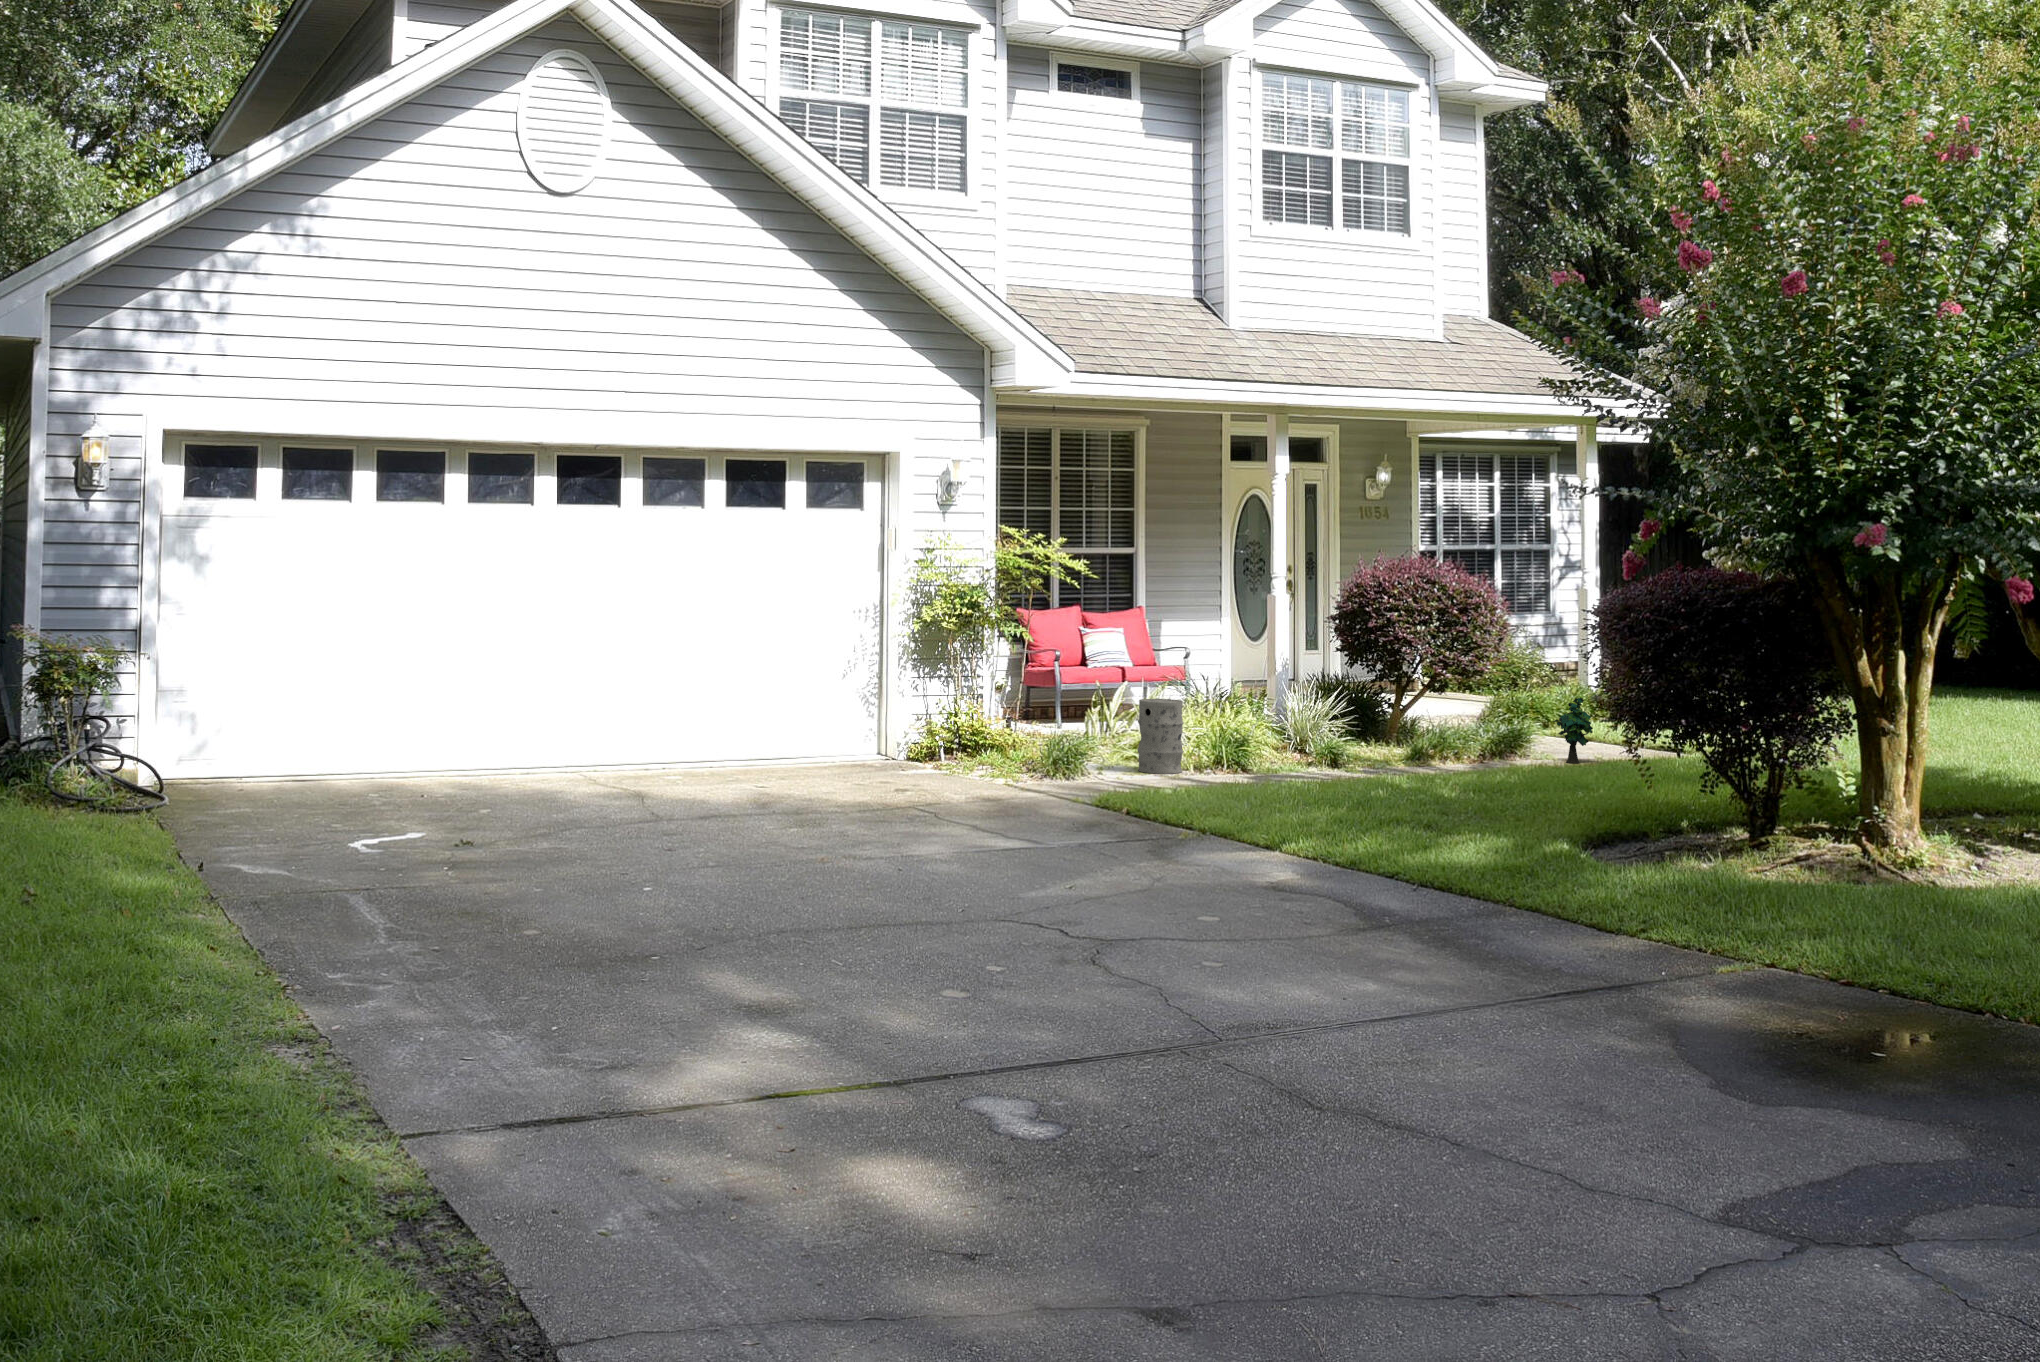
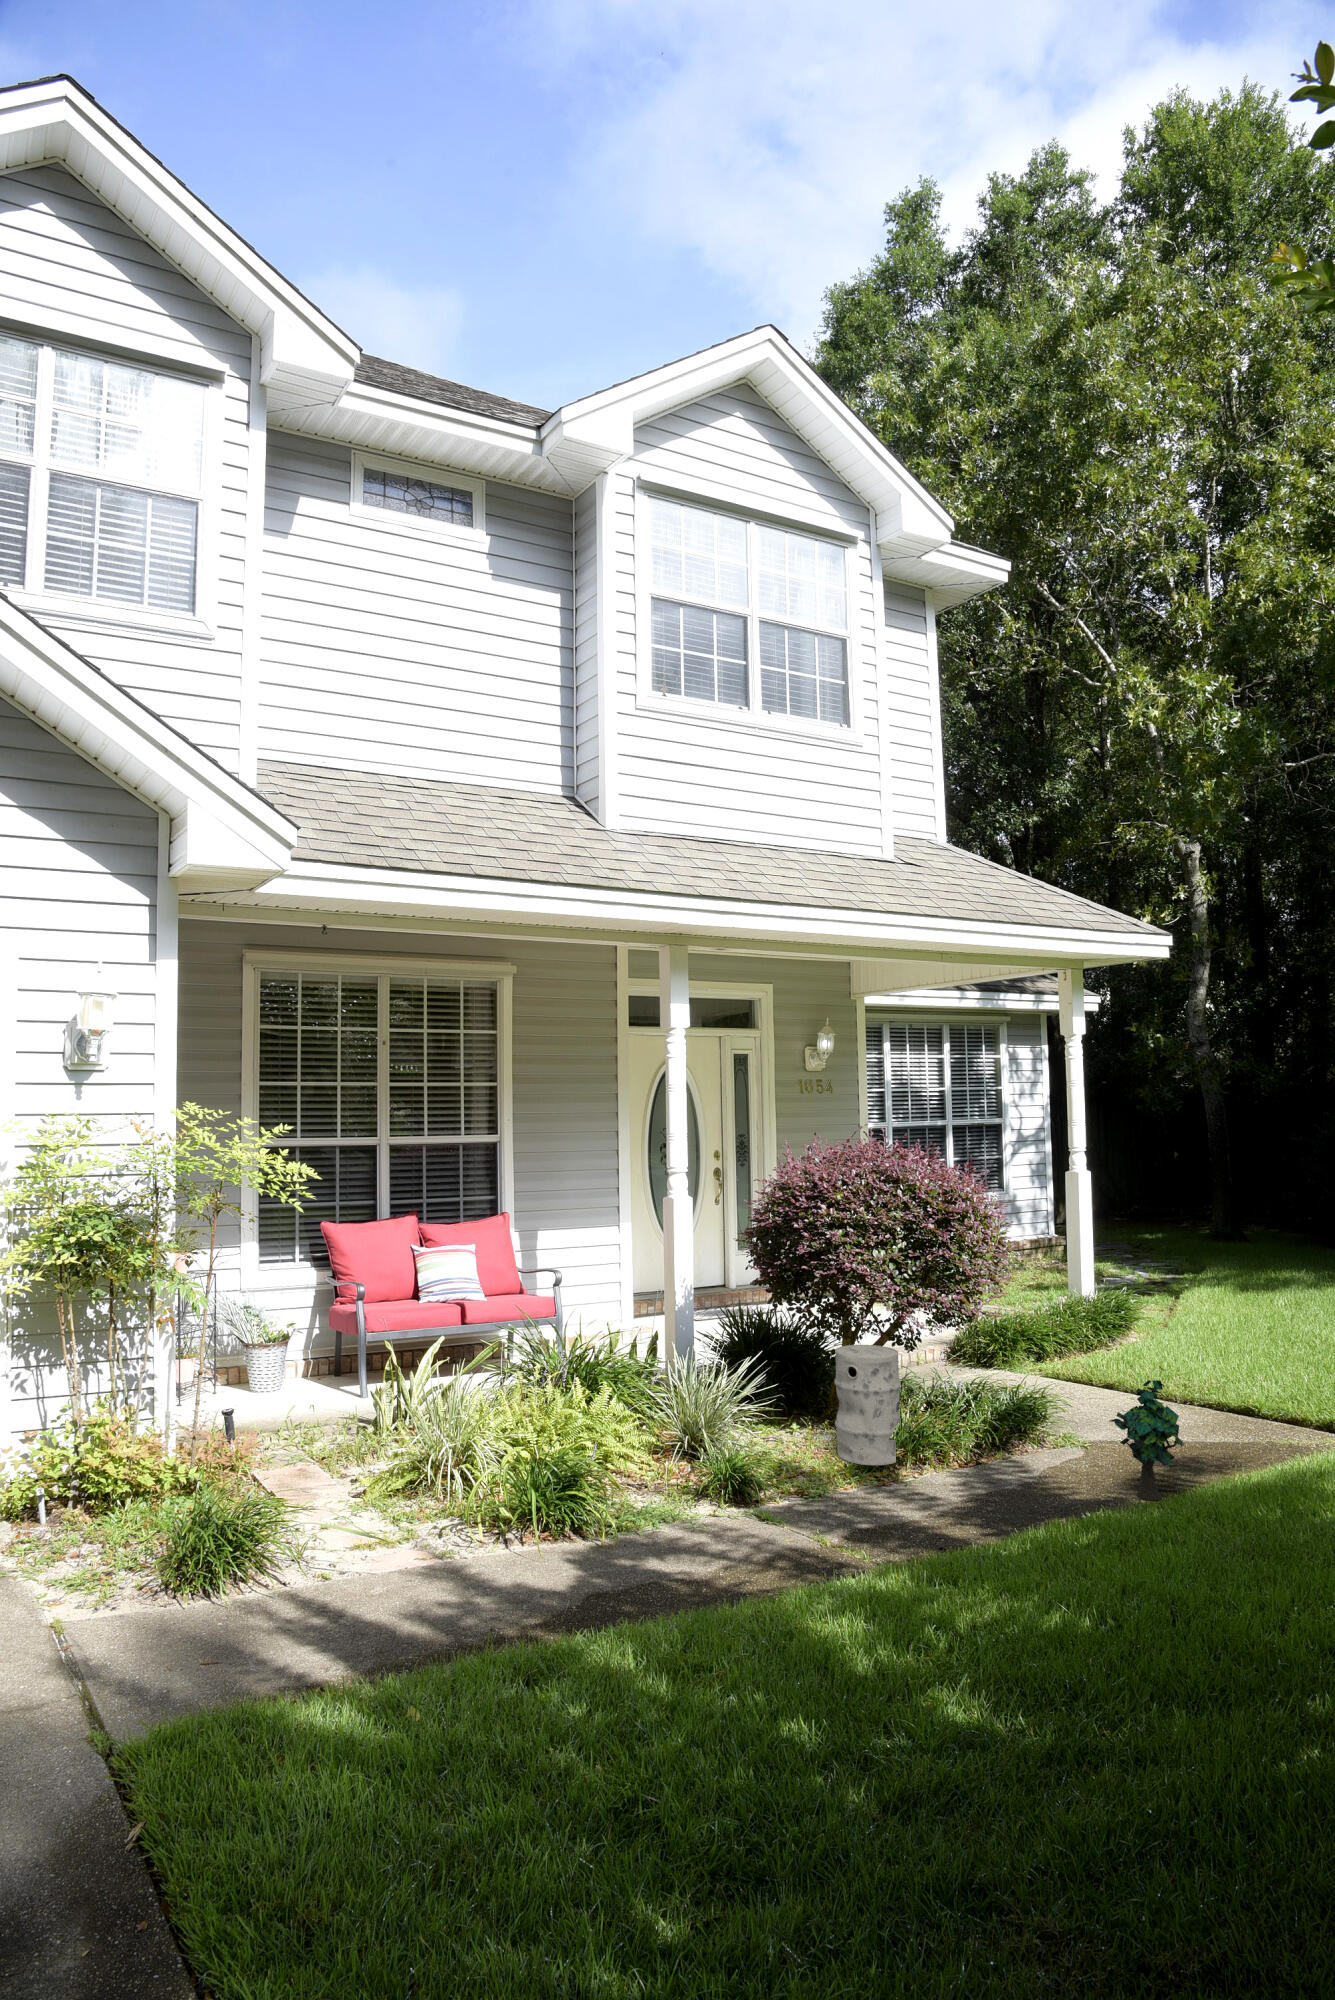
trash can: present [1137,699,1184,774] -> present [834,1345,901,1465]

